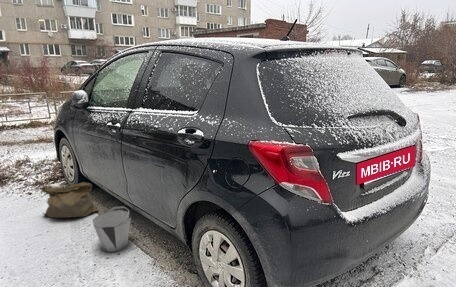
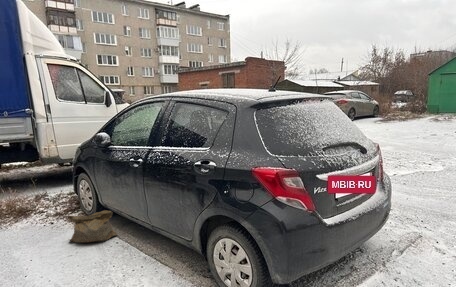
bucket: present [93,206,131,252] -> none [120,228,152,267]

